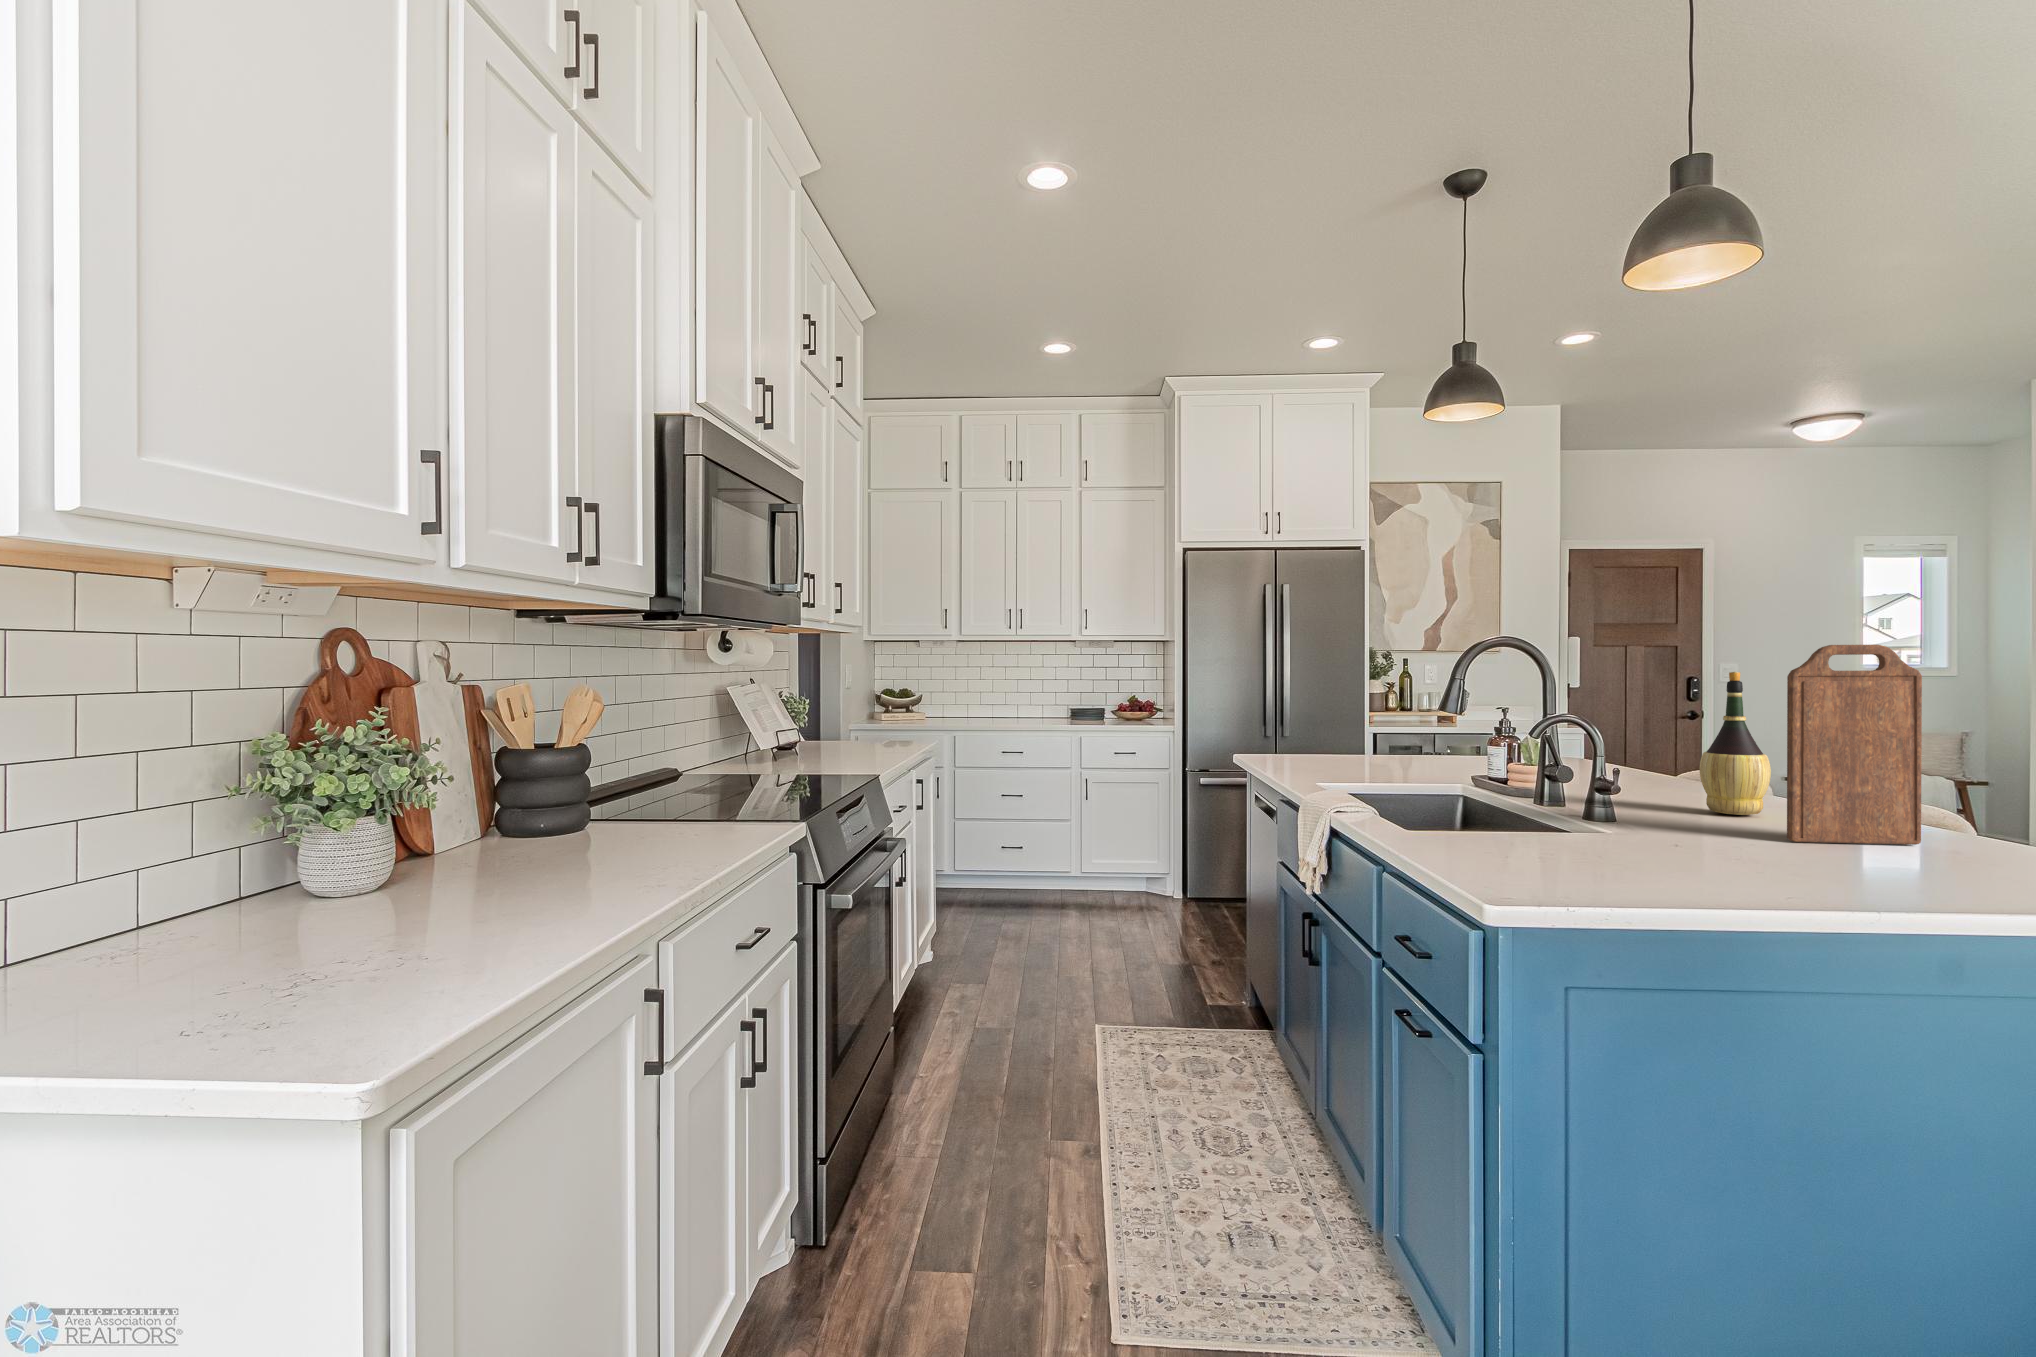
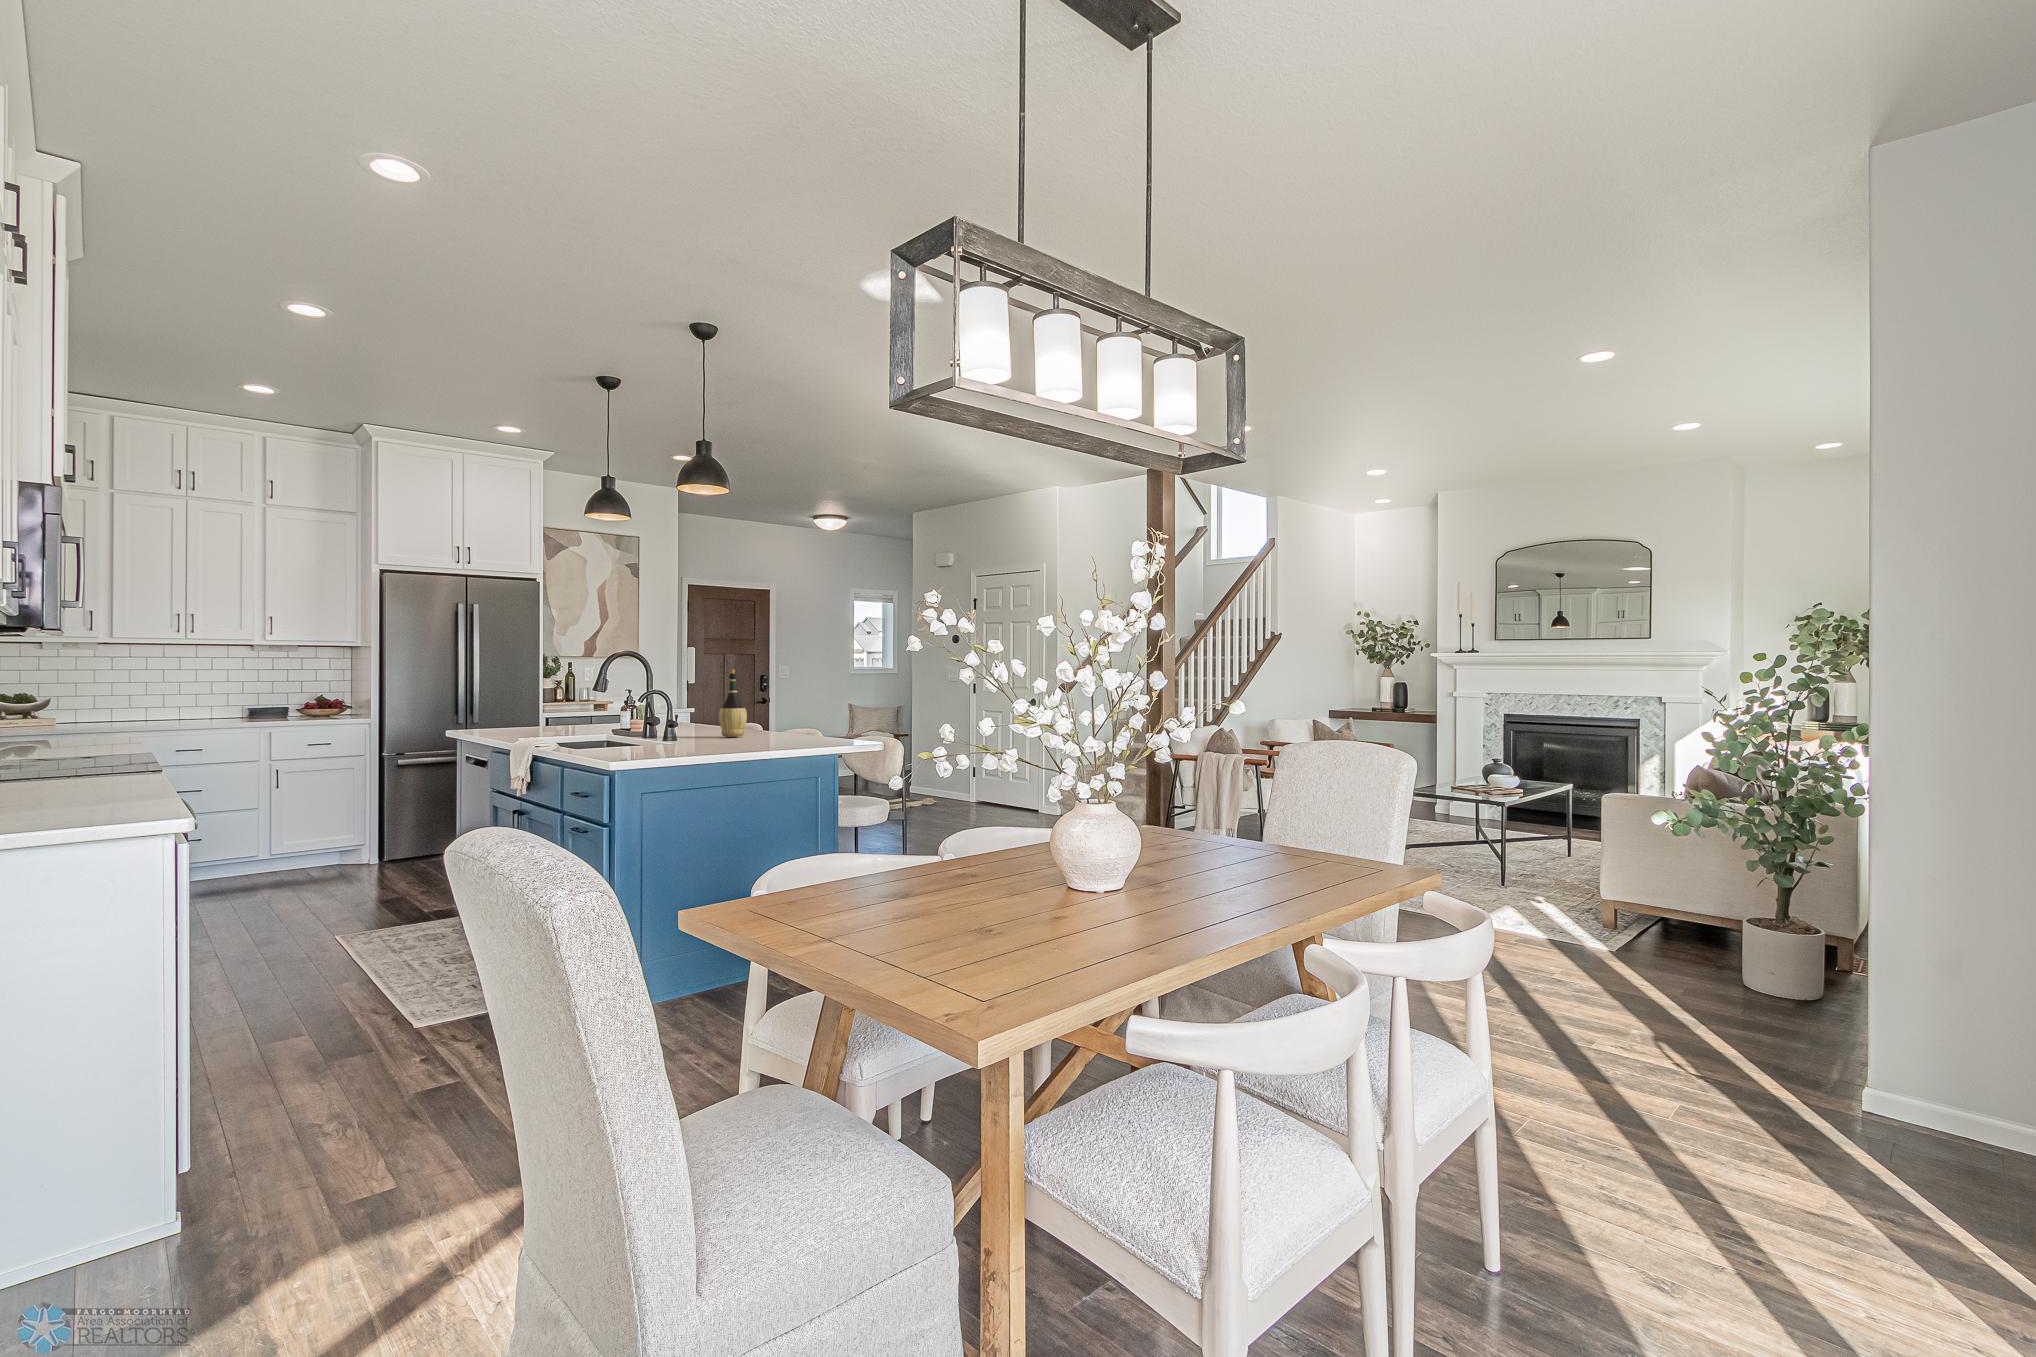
cutting board: present [1787,645,1922,845] -> none [743,657,790,742]

